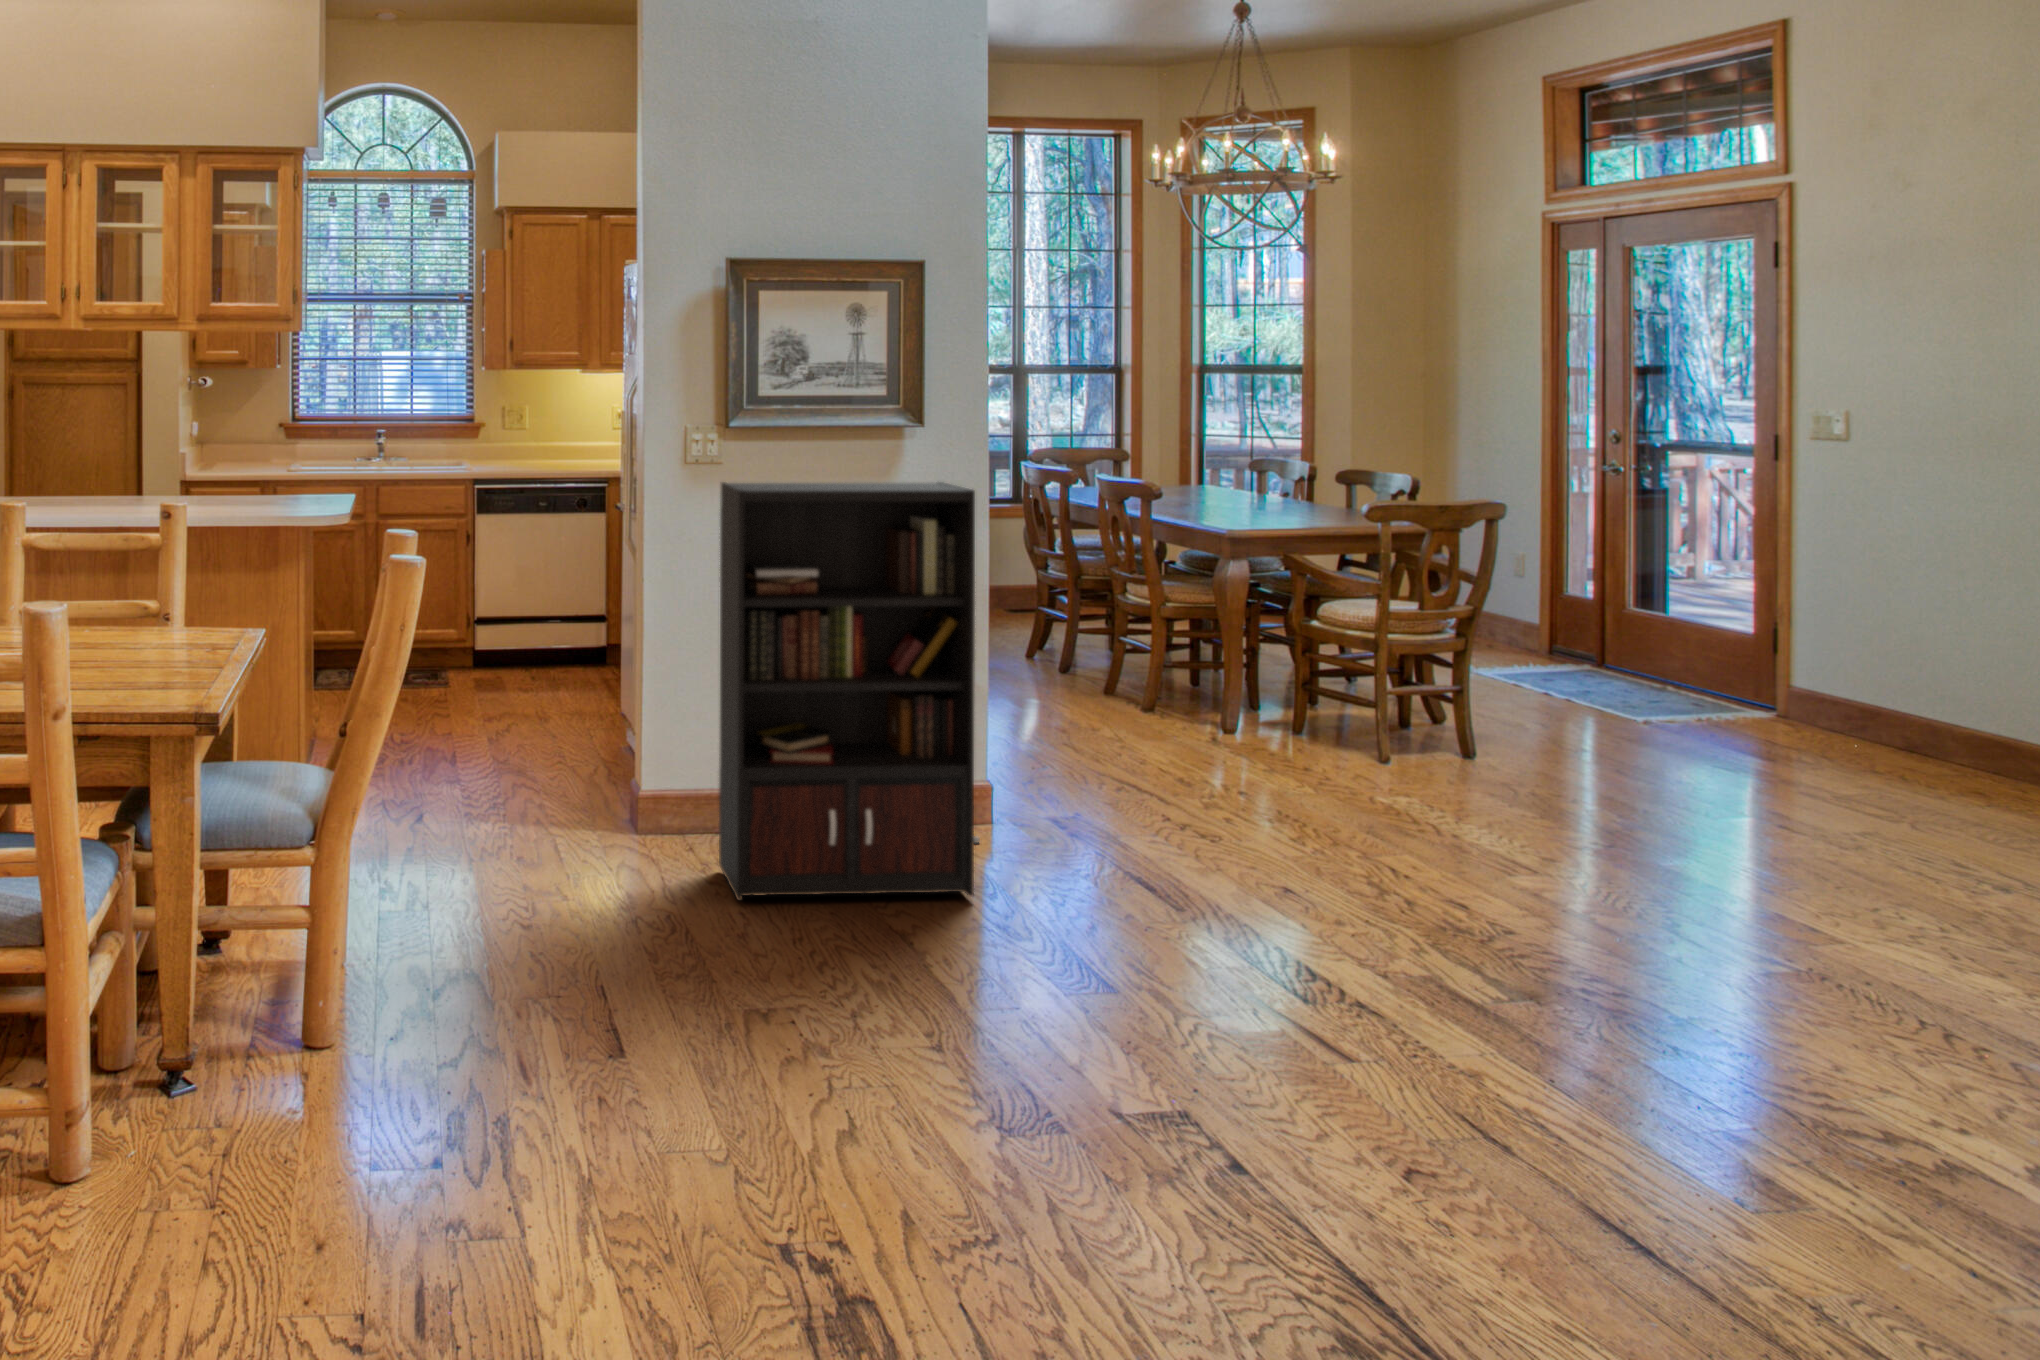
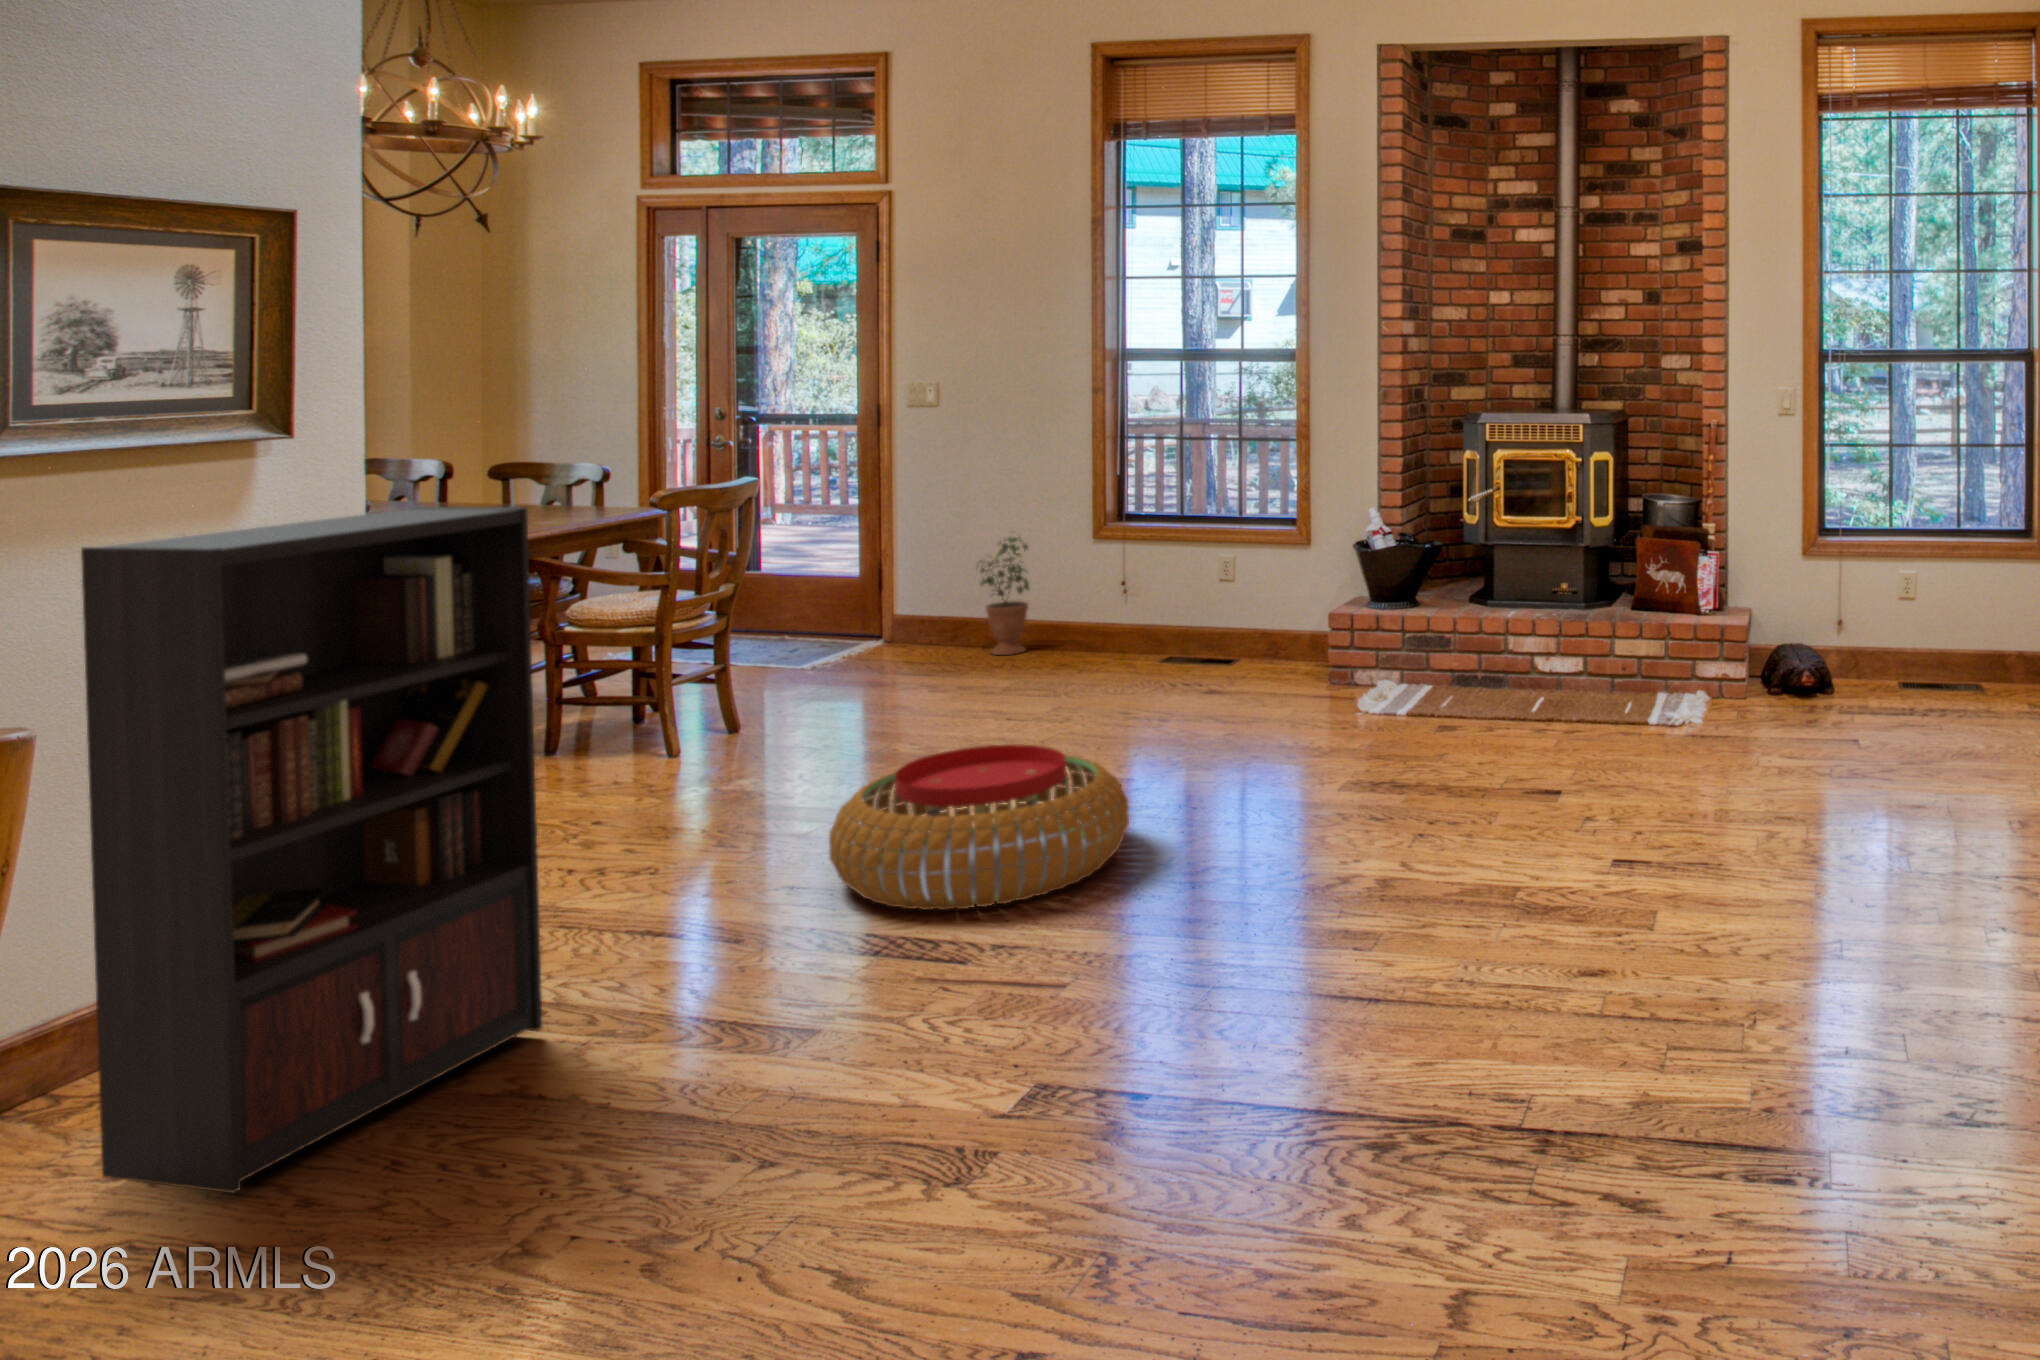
potted plant: none [1866,614,1960,774] -> present [981,537,1029,655]
pouf: none [1286,808,1651,1000] -> present [829,744,1129,910]

